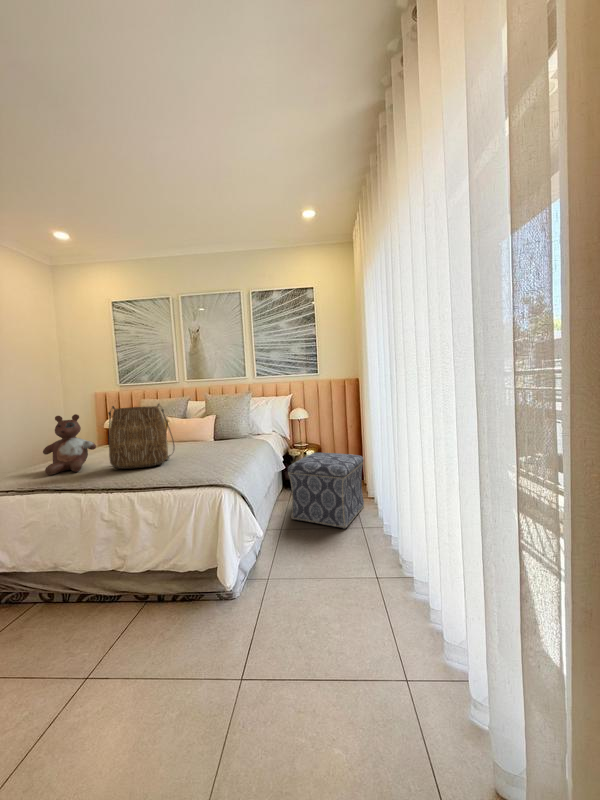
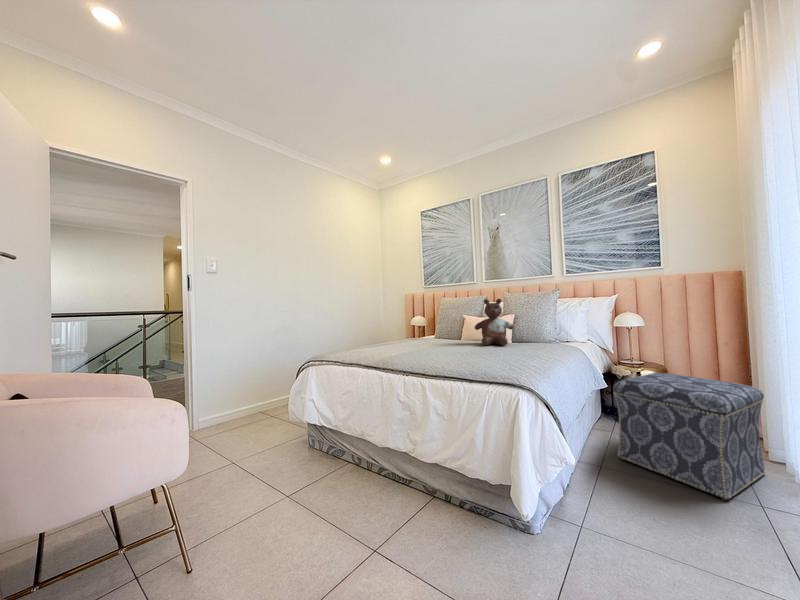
tote bag: present [108,404,175,469] -> none [409,292,469,356]
stuffed bear: present [43,414,96,475] -> present [475,299,513,345]

